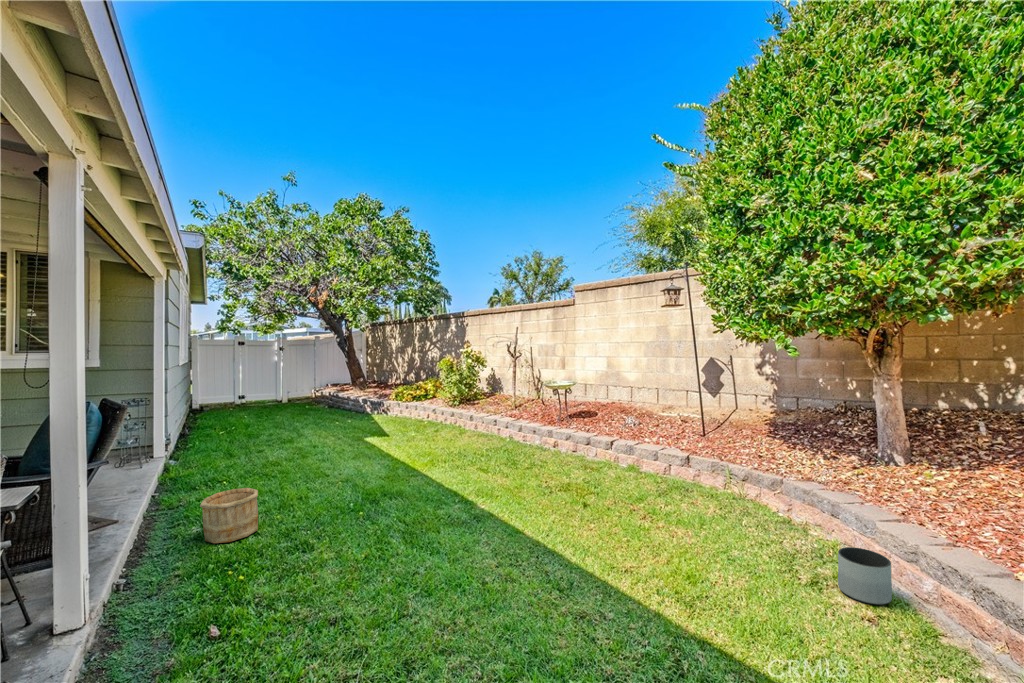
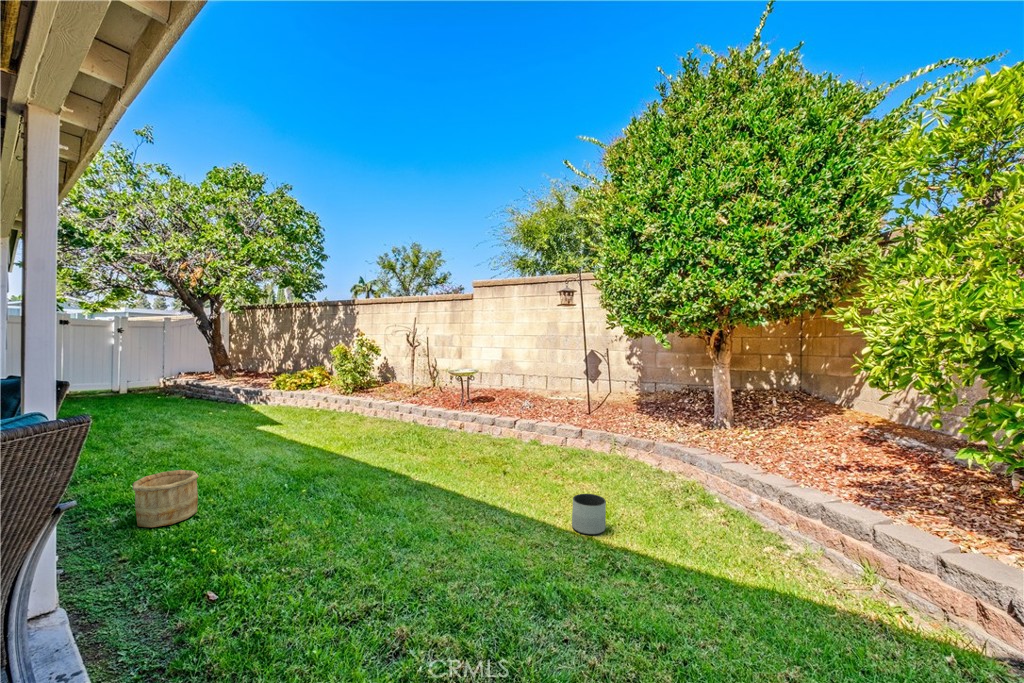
planter: present [838,547,892,605] -> present [572,494,606,535]

